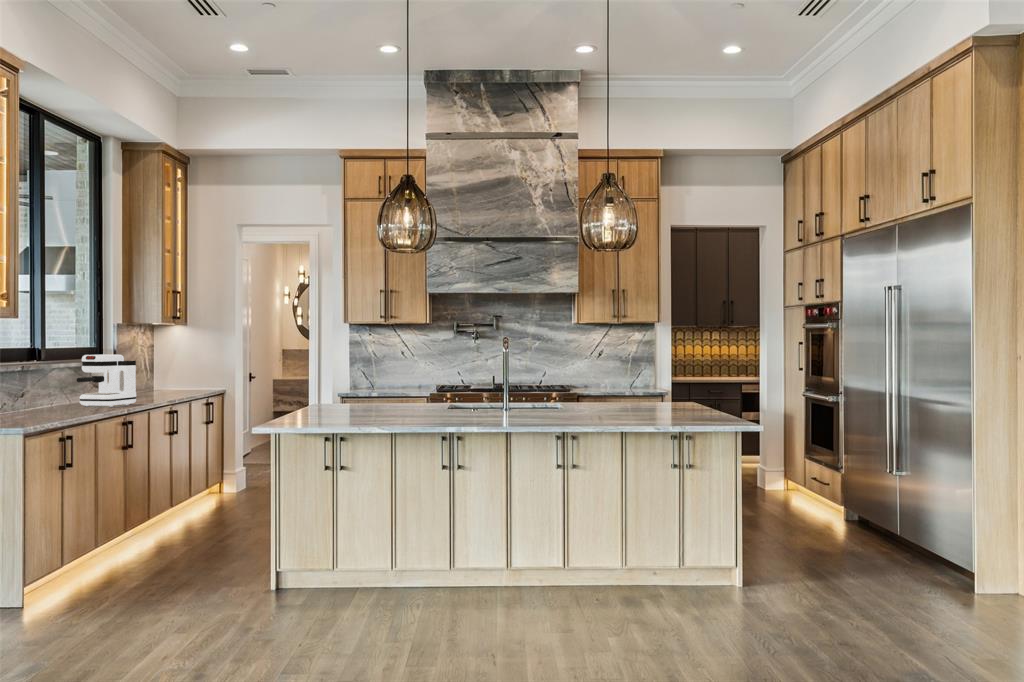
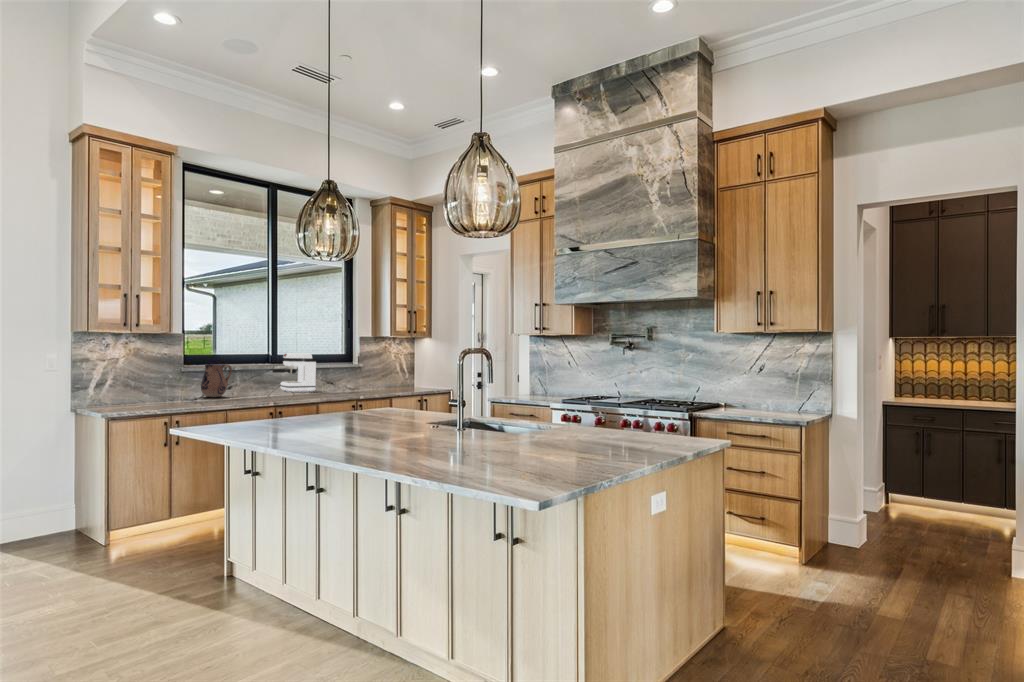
ceramic pitcher: none [40,372,77,418] -> present [201,364,232,397]

